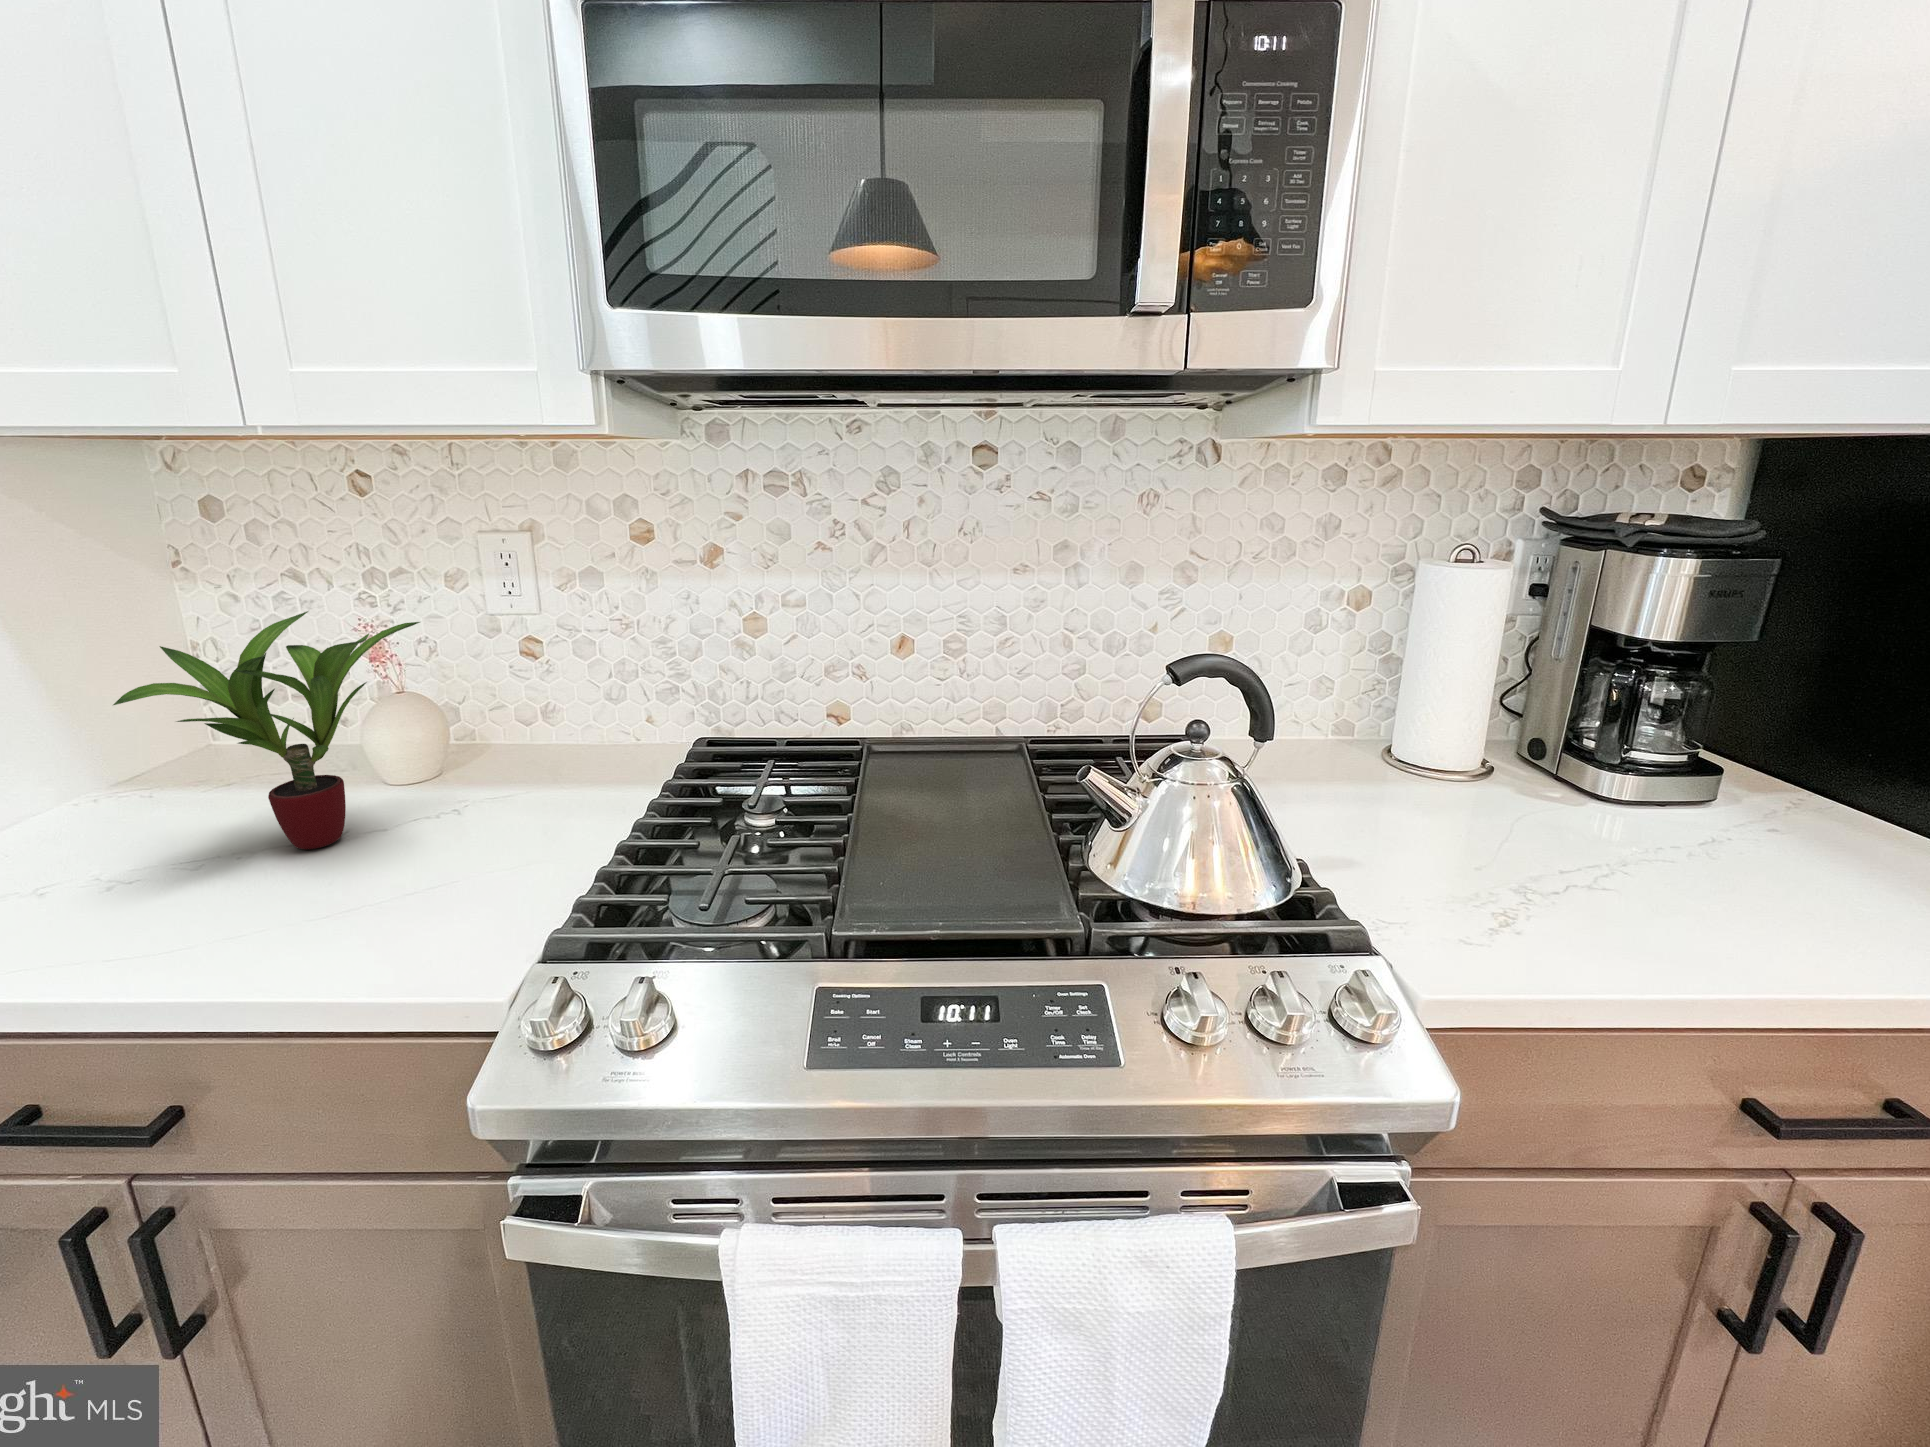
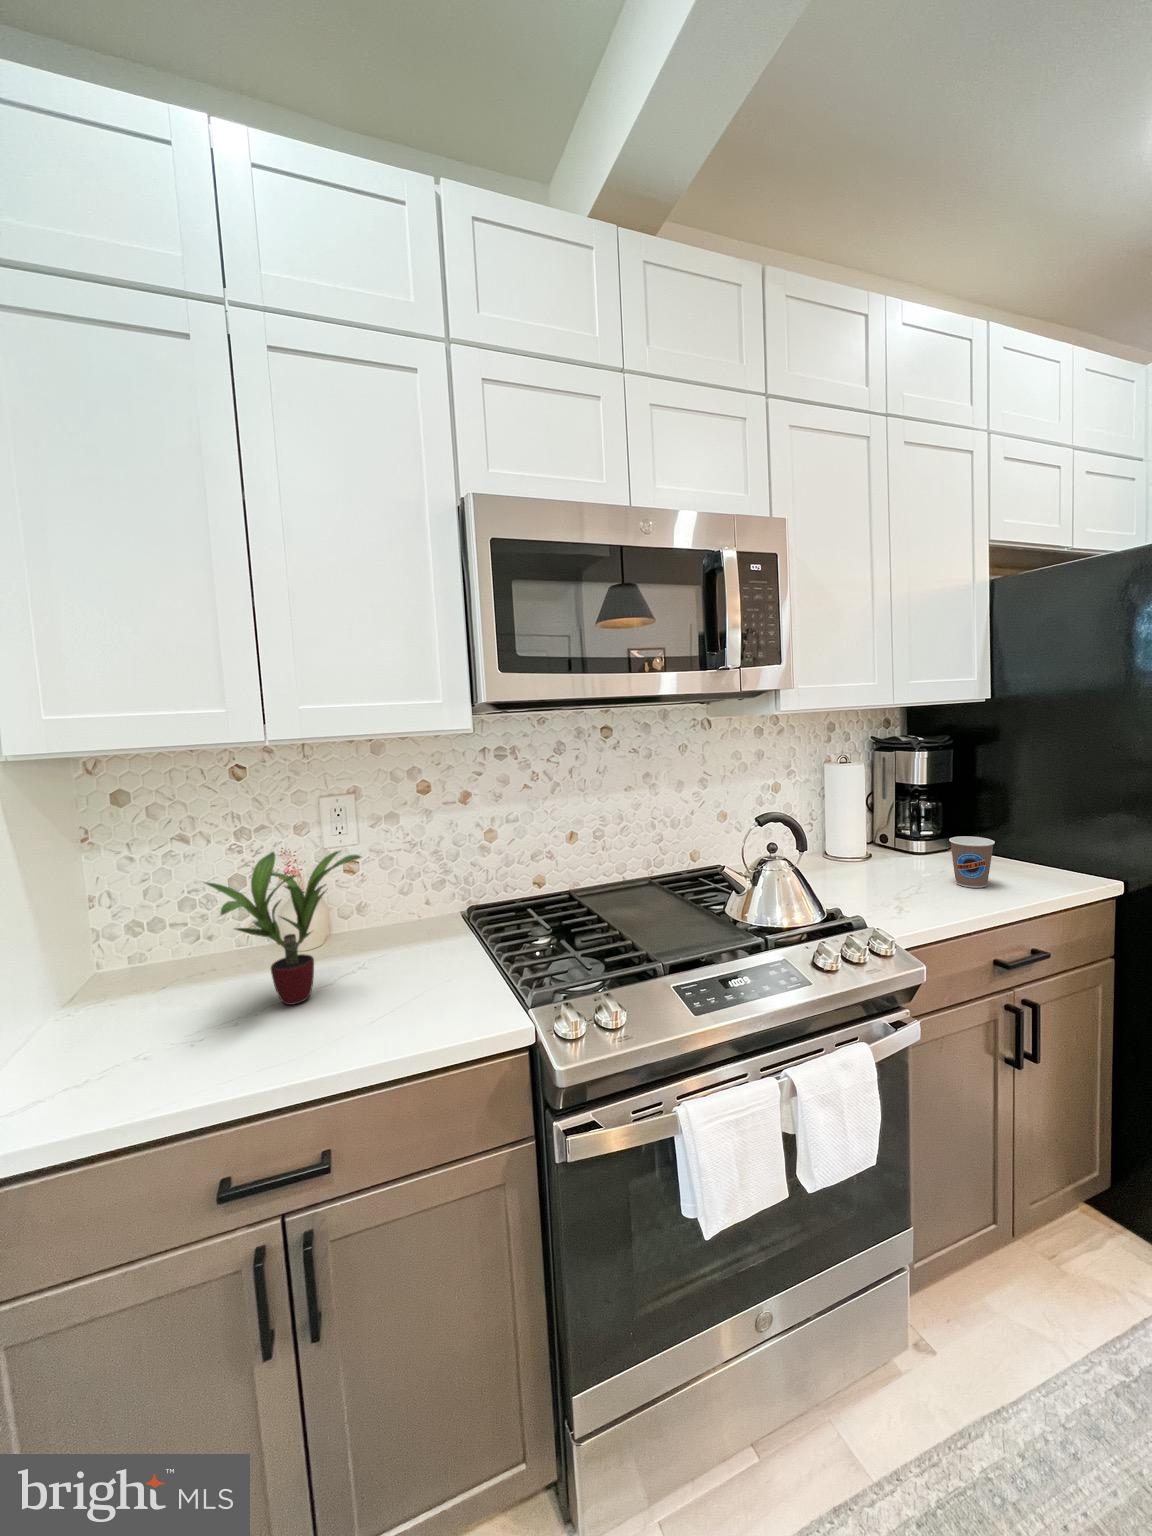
coffee cup: none [1729,774,1872,911] -> present [949,836,995,888]

